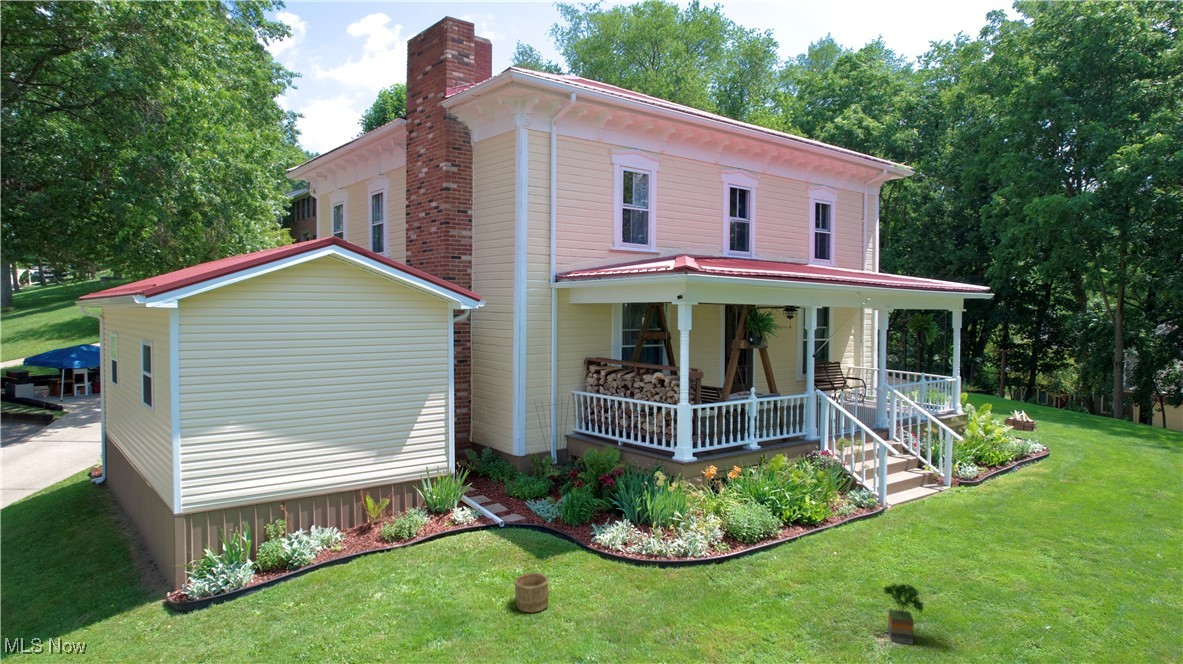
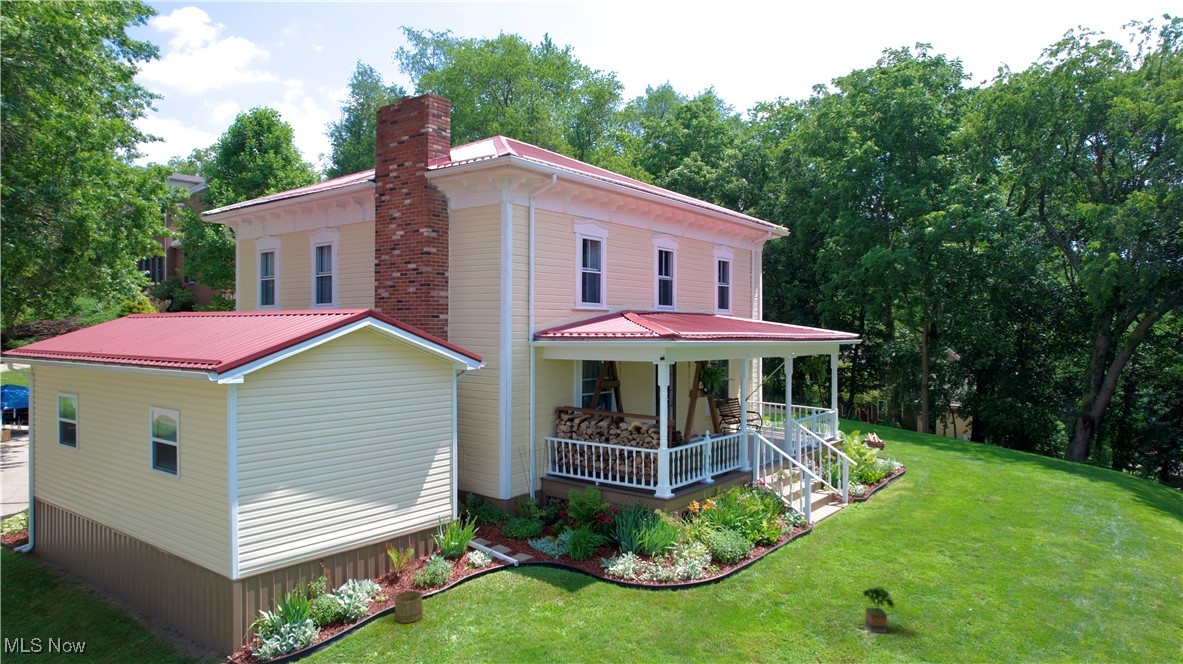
wooden bucket: present [514,573,549,613] -> present [394,590,423,623]

